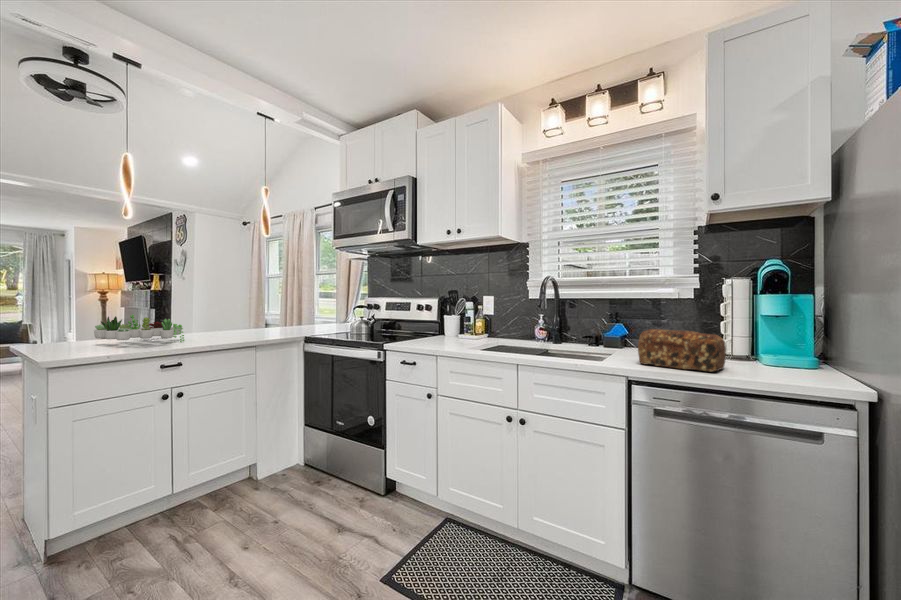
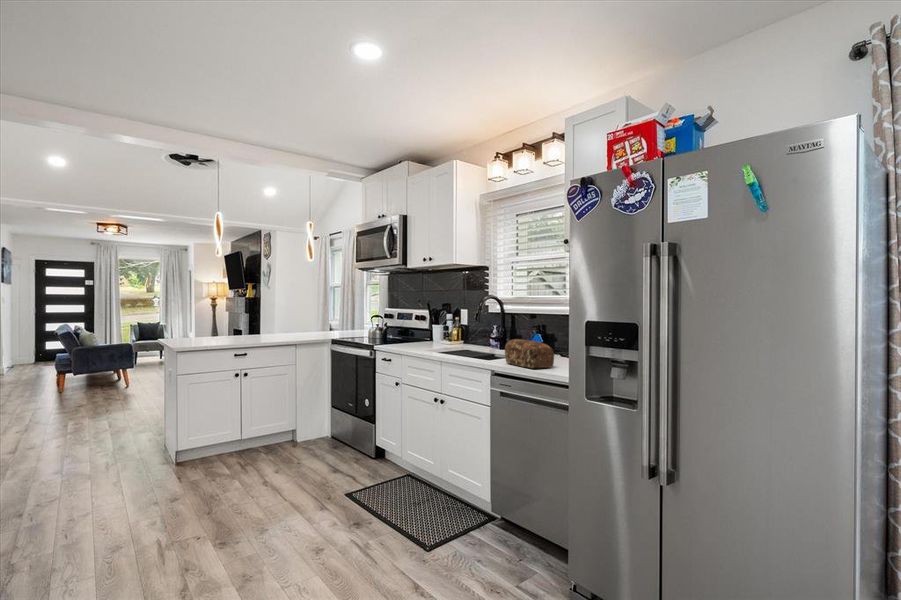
succulent plant: present [94,315,184,342] -> none [200,320,251,340]

